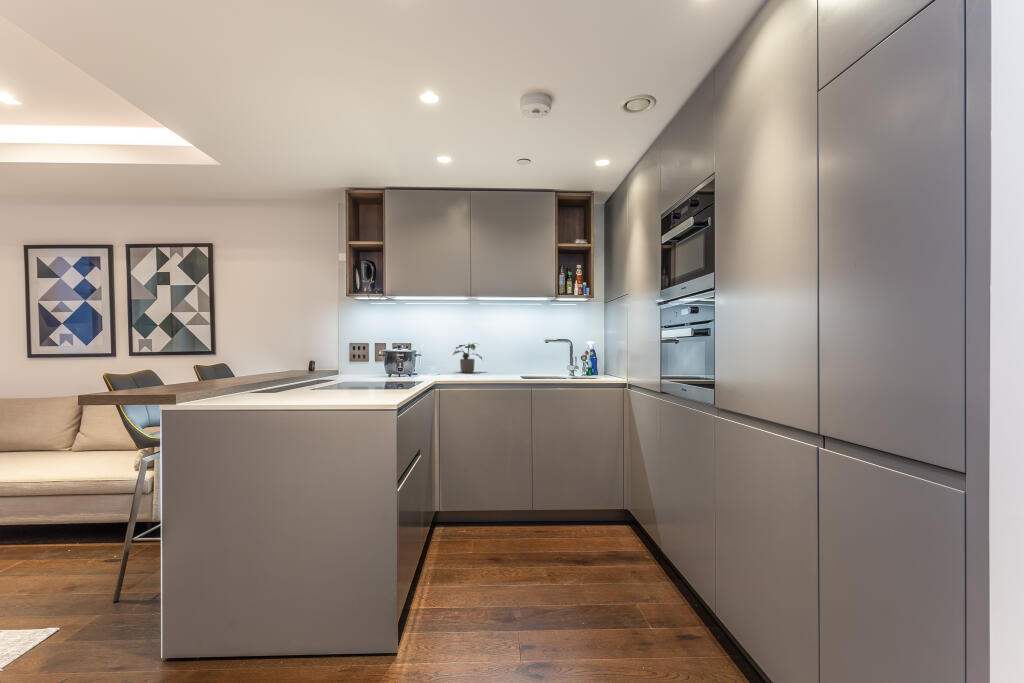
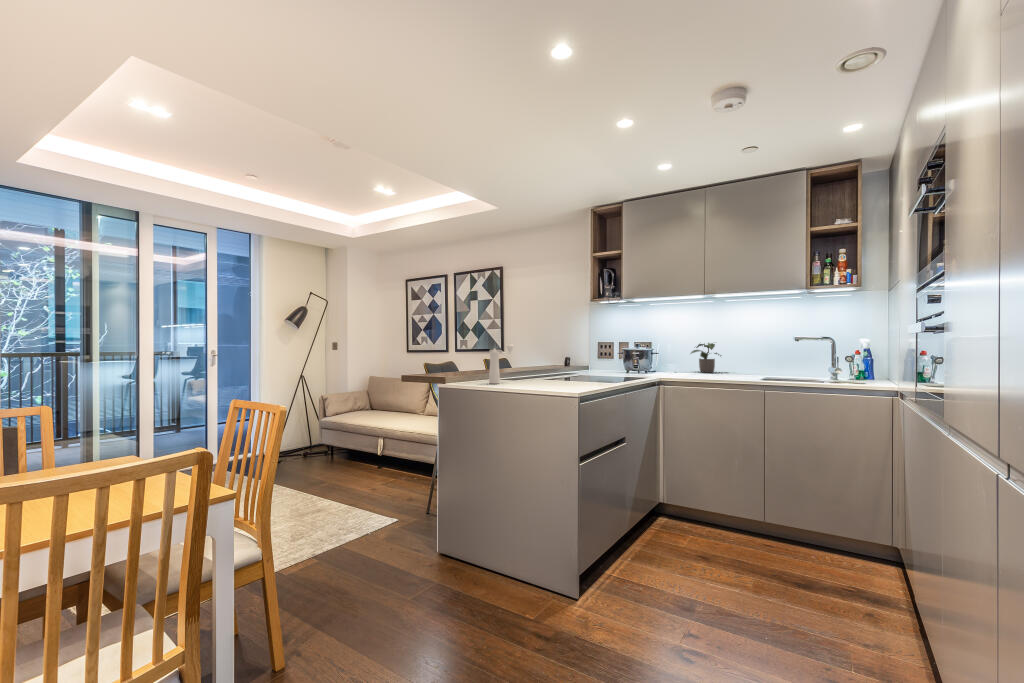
pepper mill: none [253,348,287,402] -> present [489,344,514,384]

